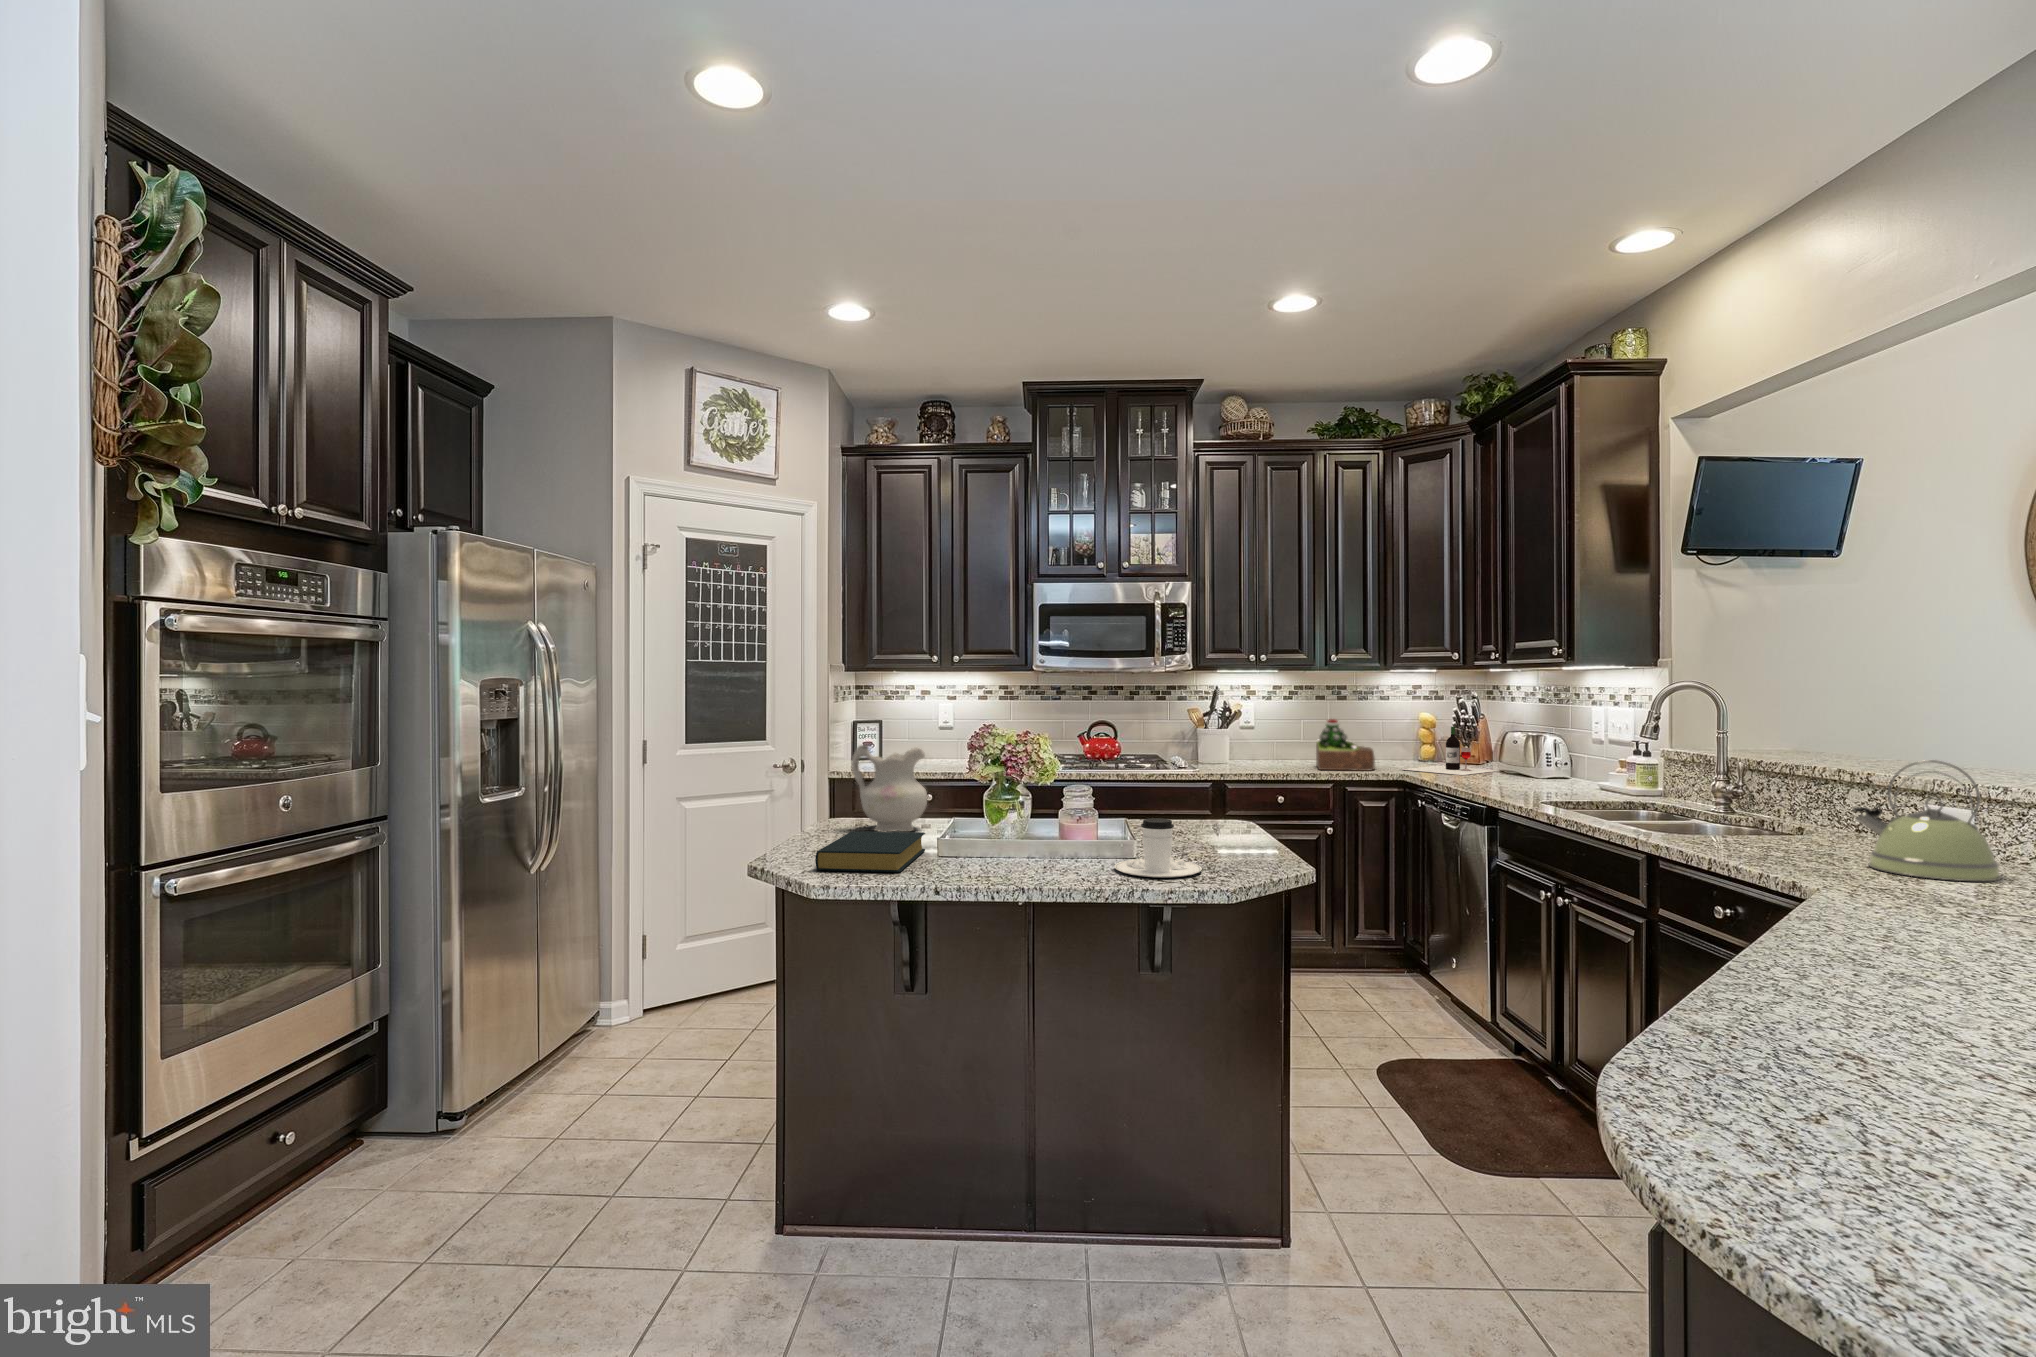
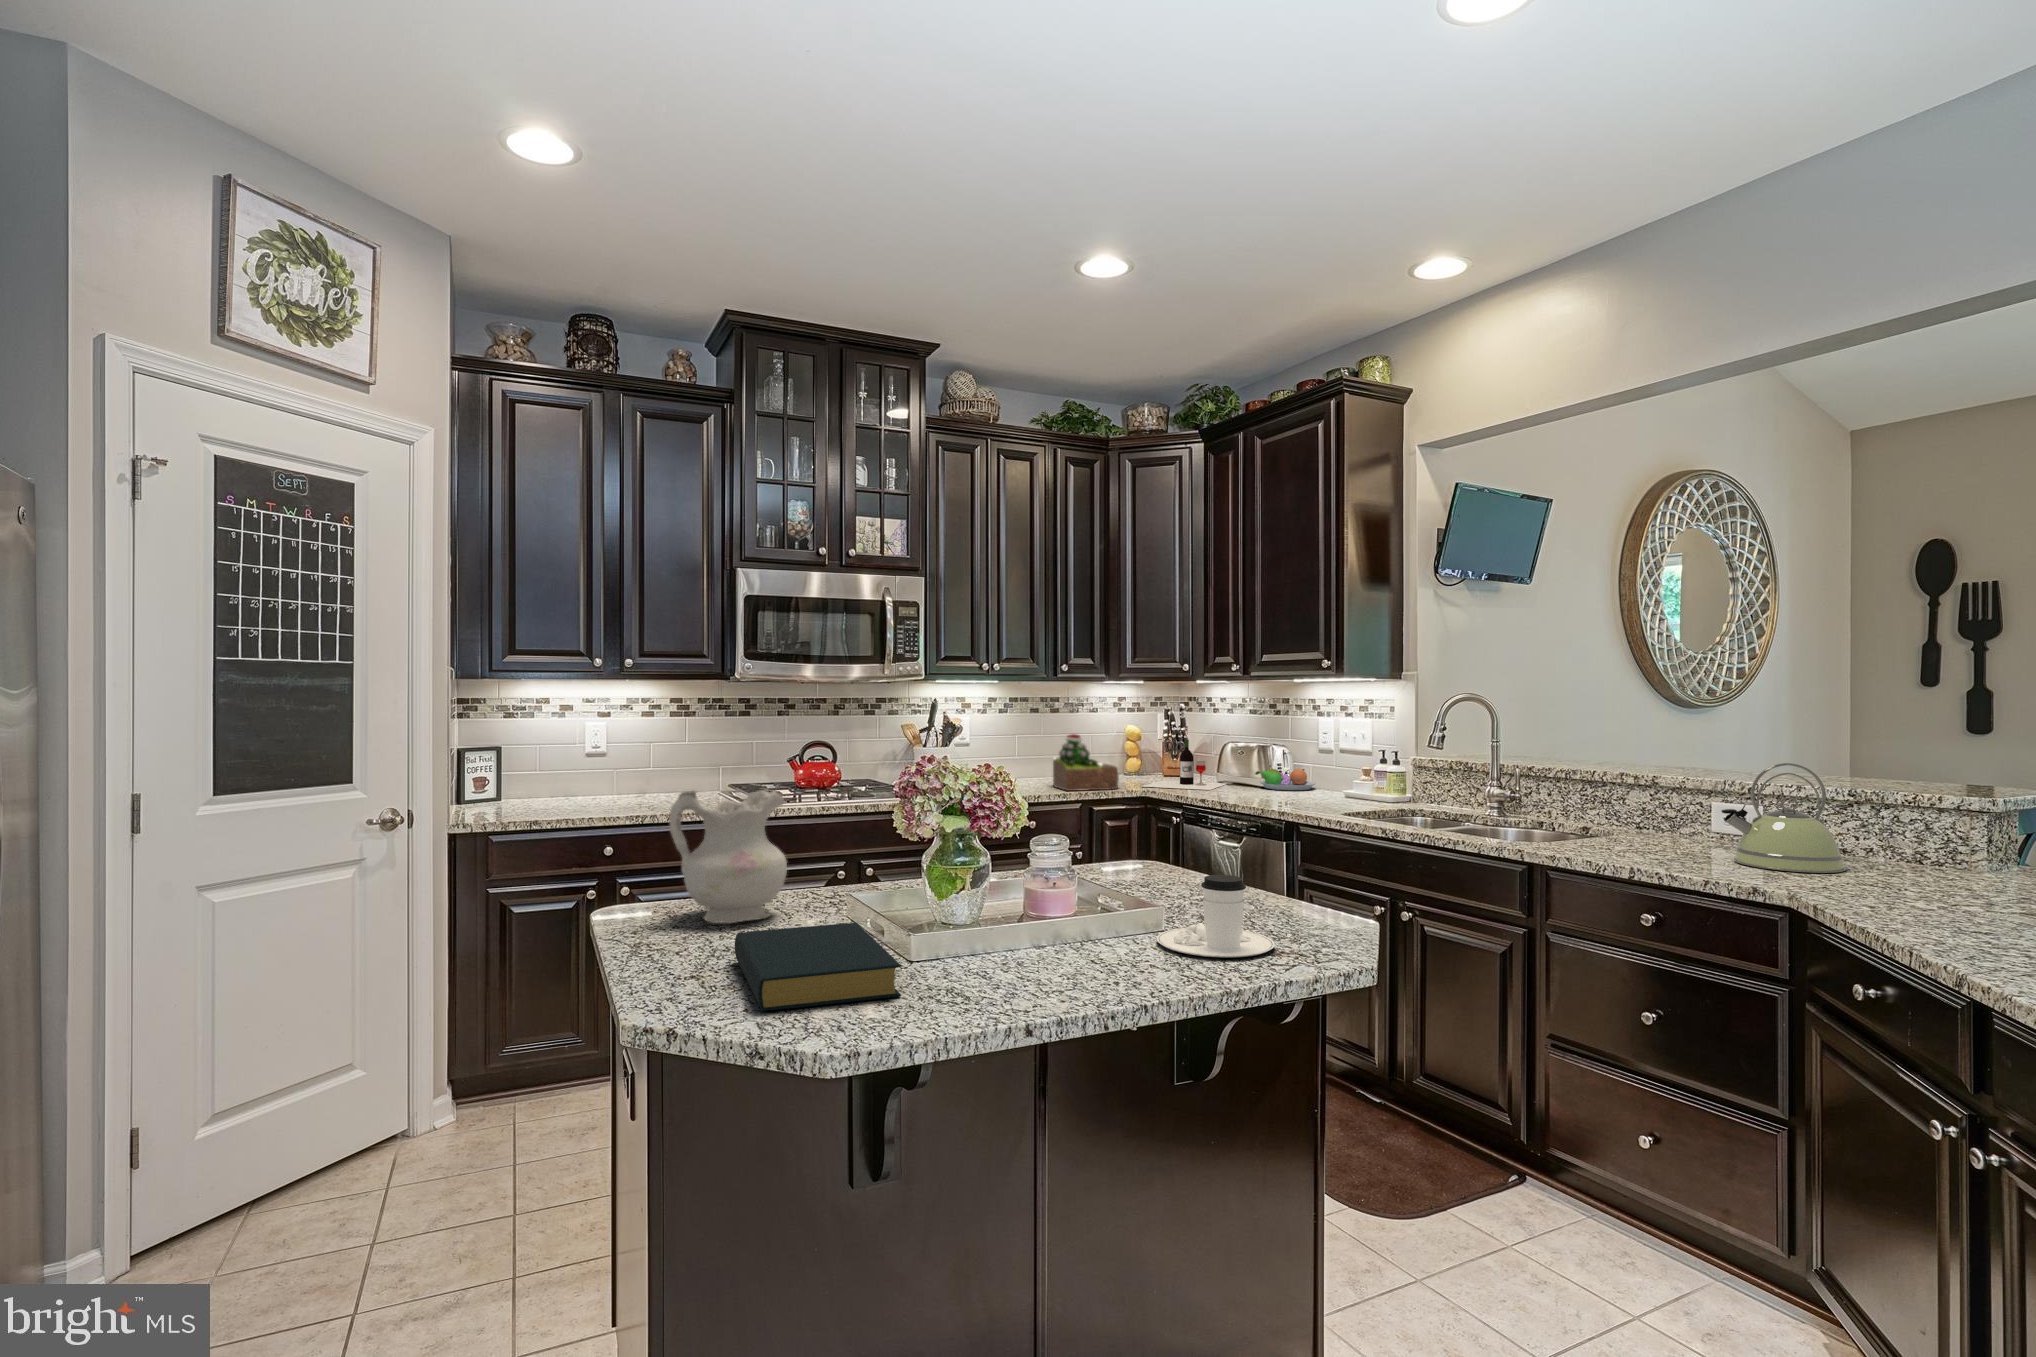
fruit bowl: none [1515,754,1583,779] -> present [1255,765,1316,790]

